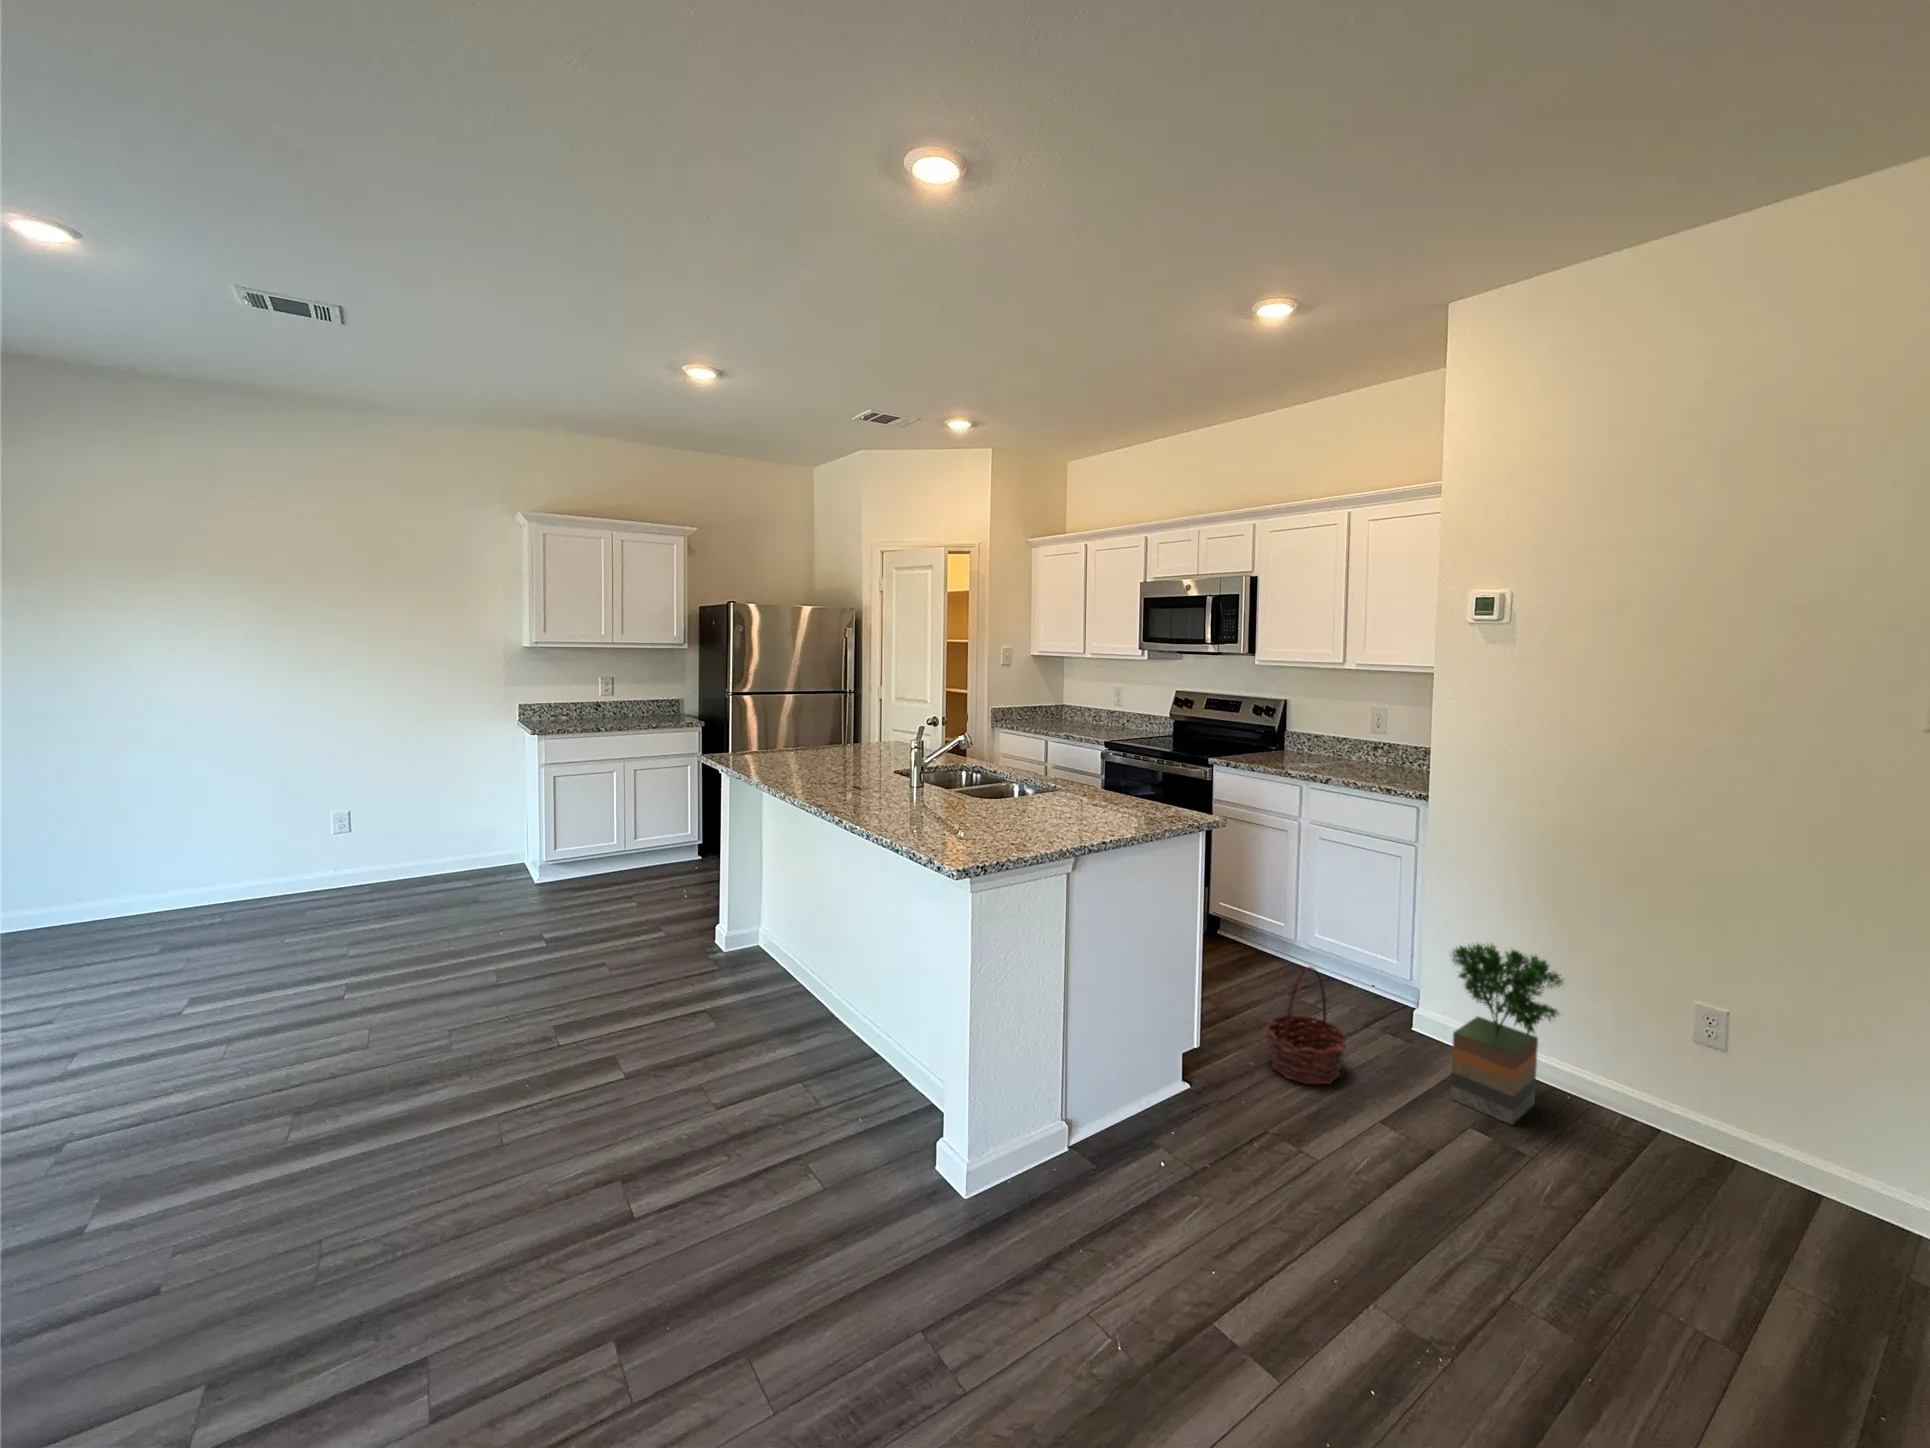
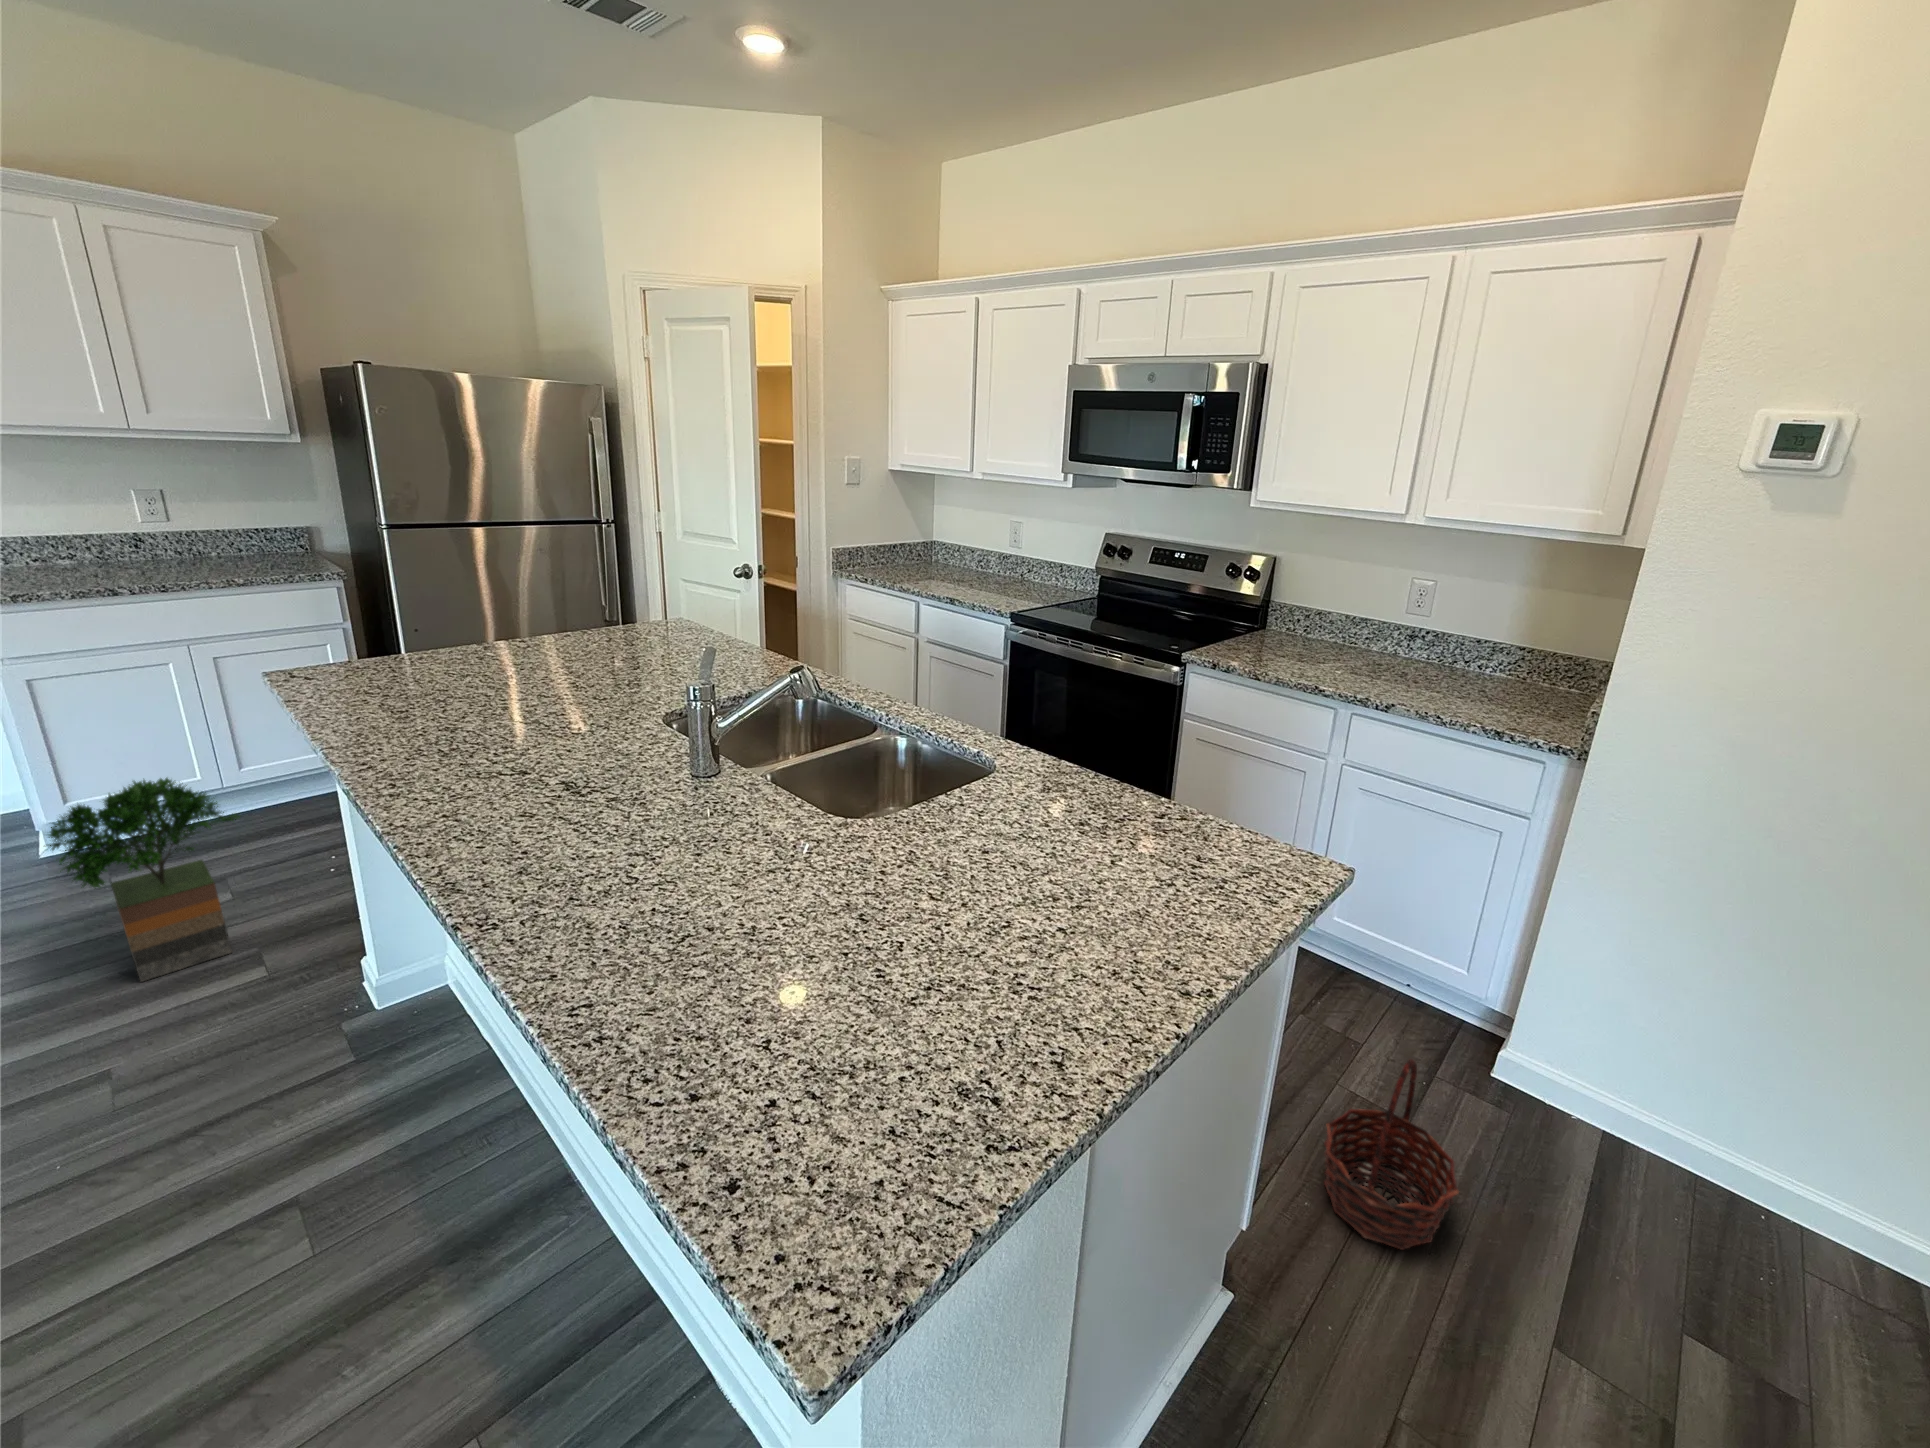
potted tree: present [1450,944,1563,1125] -> present [47,778,240,982]

